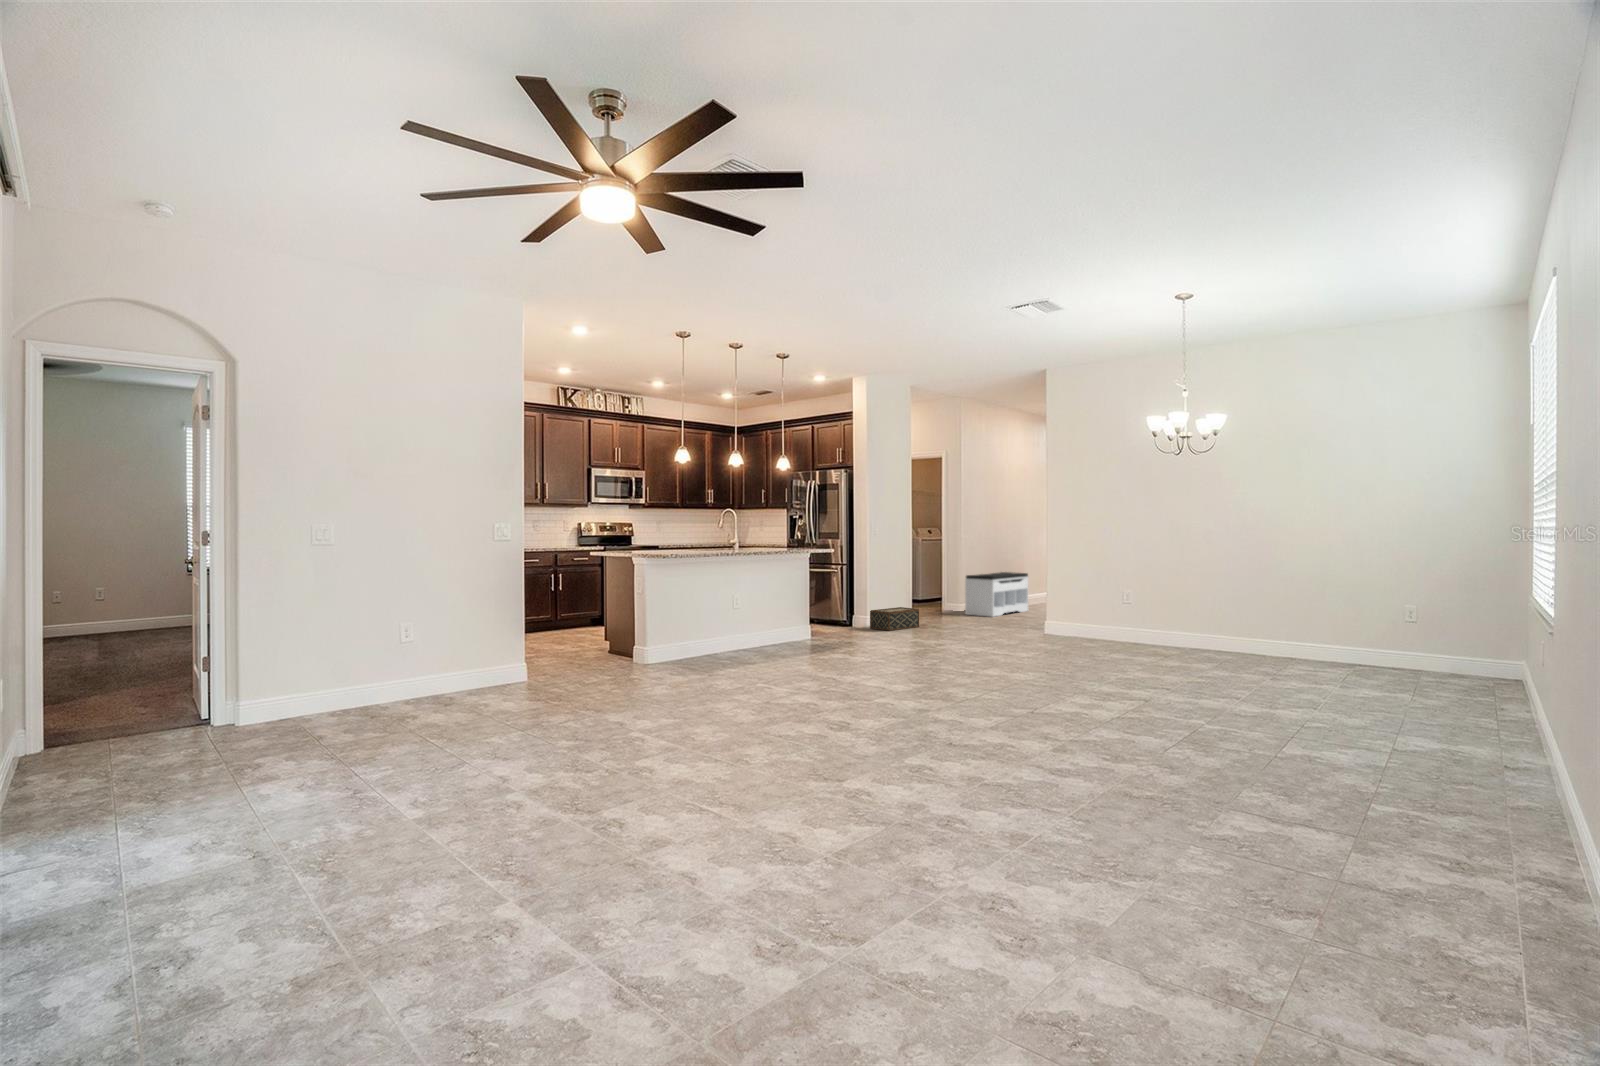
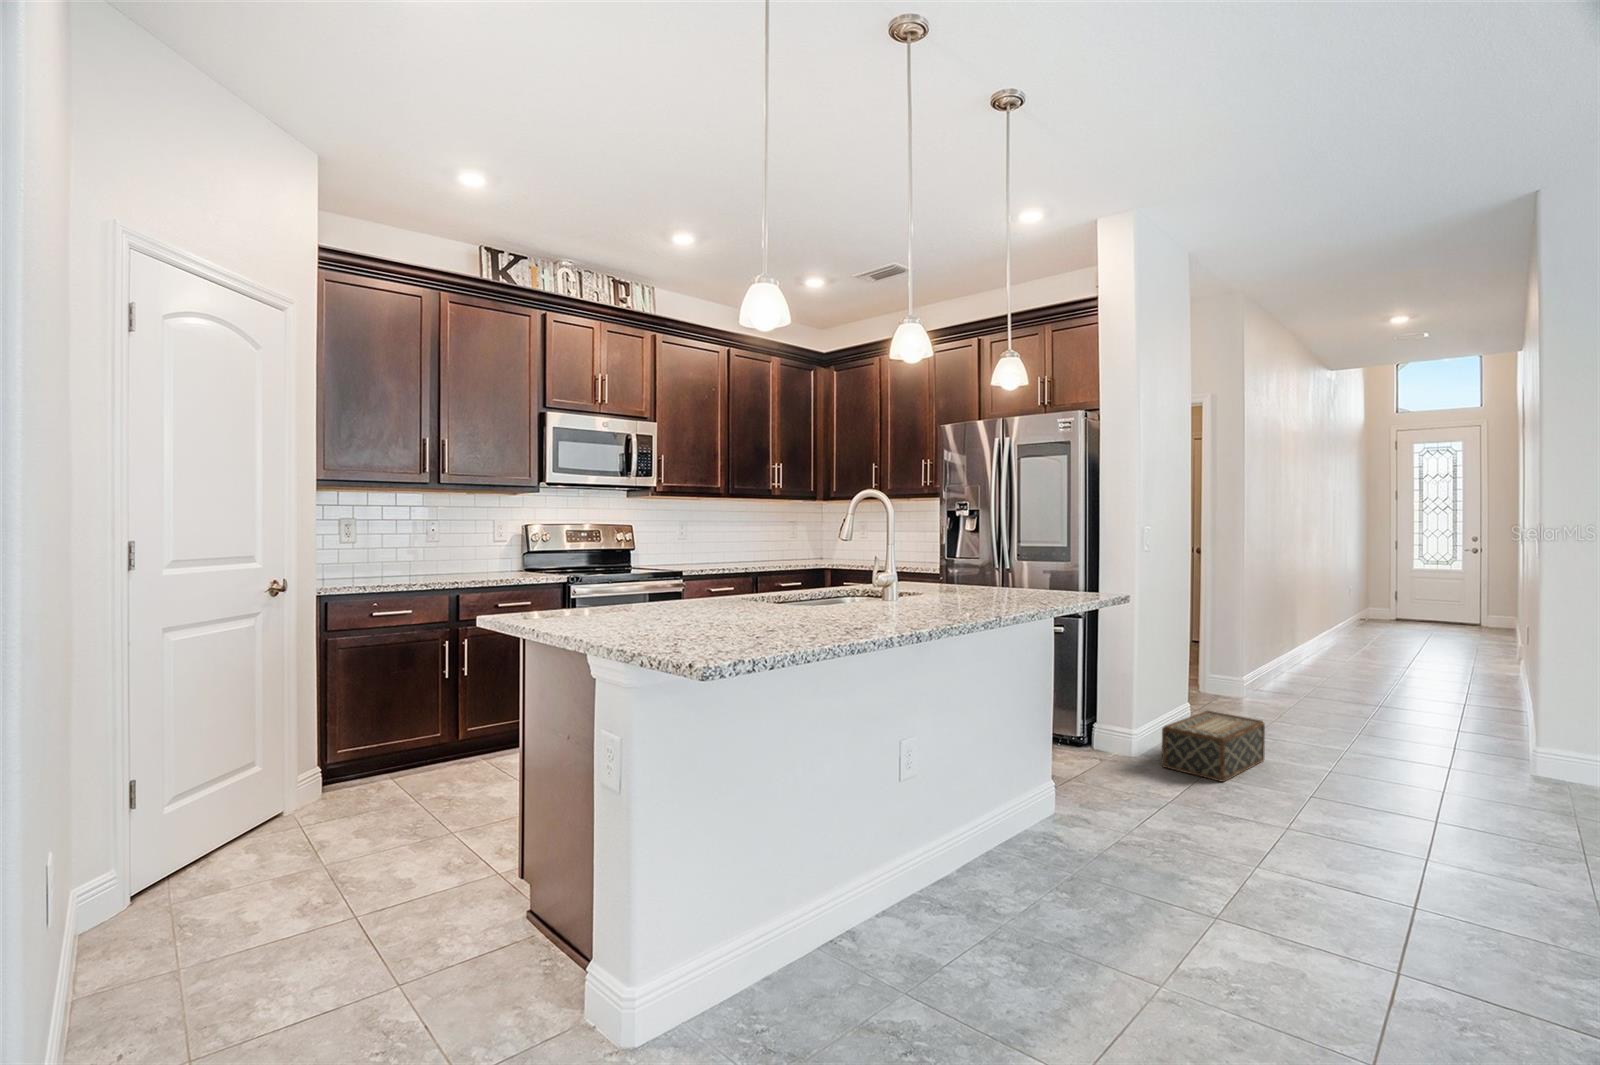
bench: present [965,572,1028,617] -> none [1277,617,1380,715]

